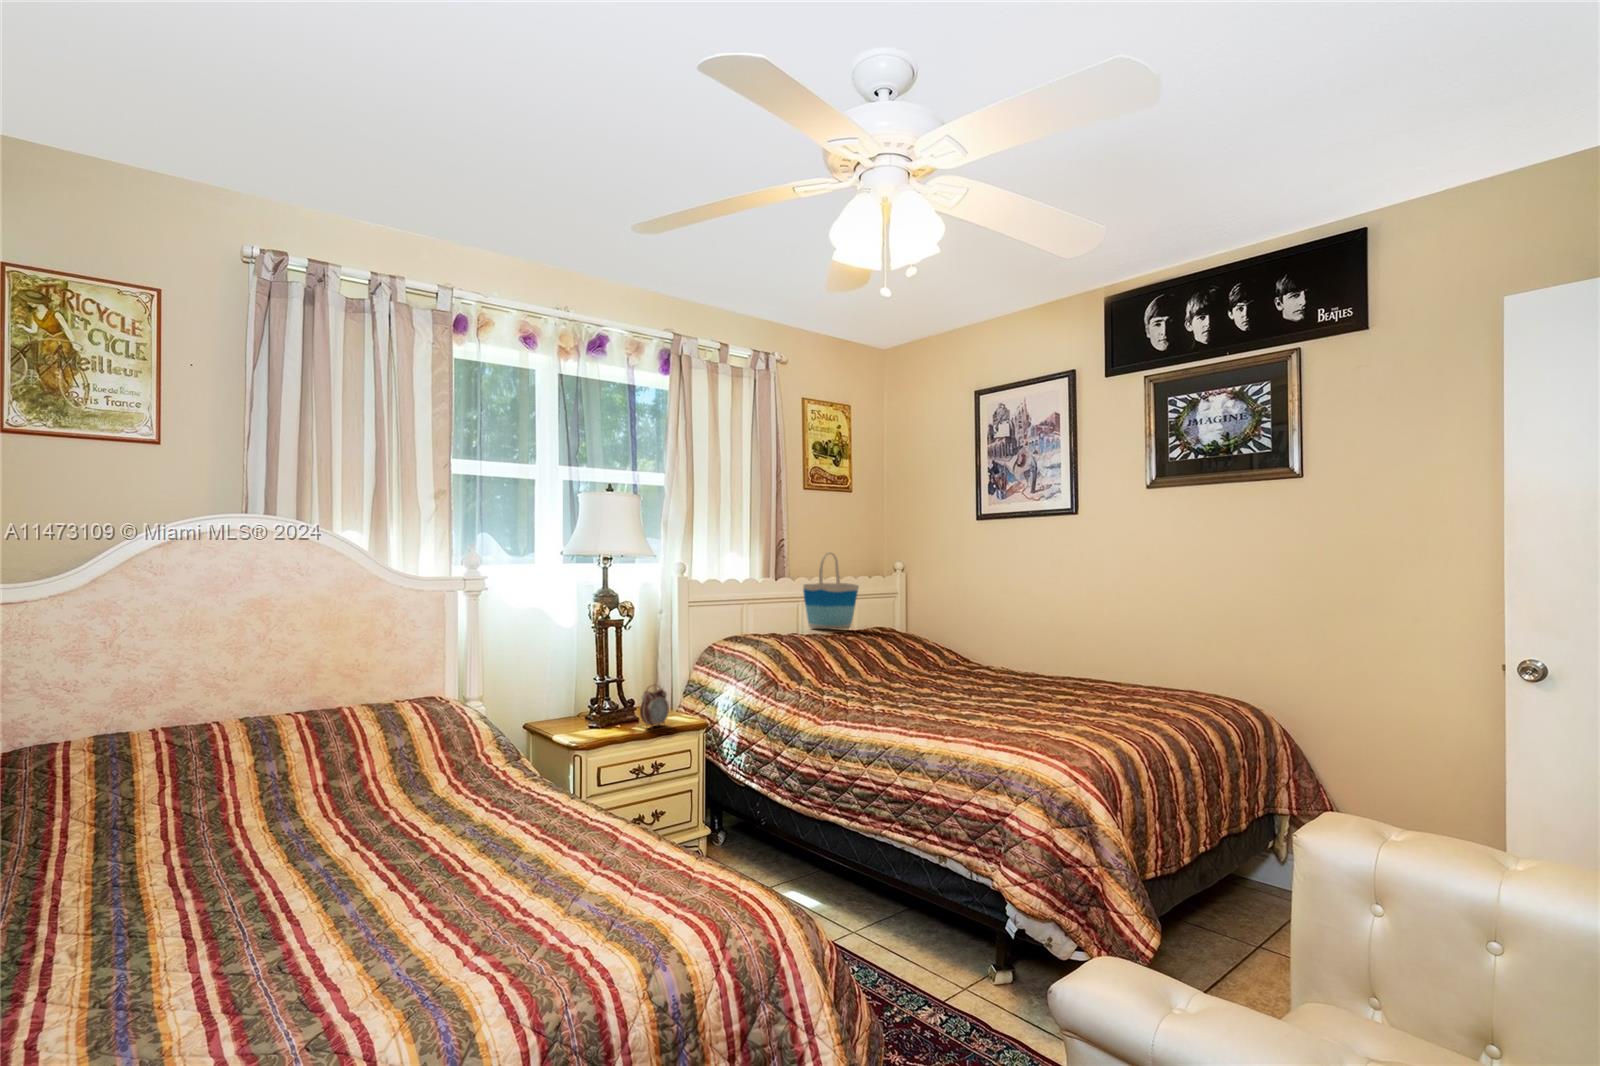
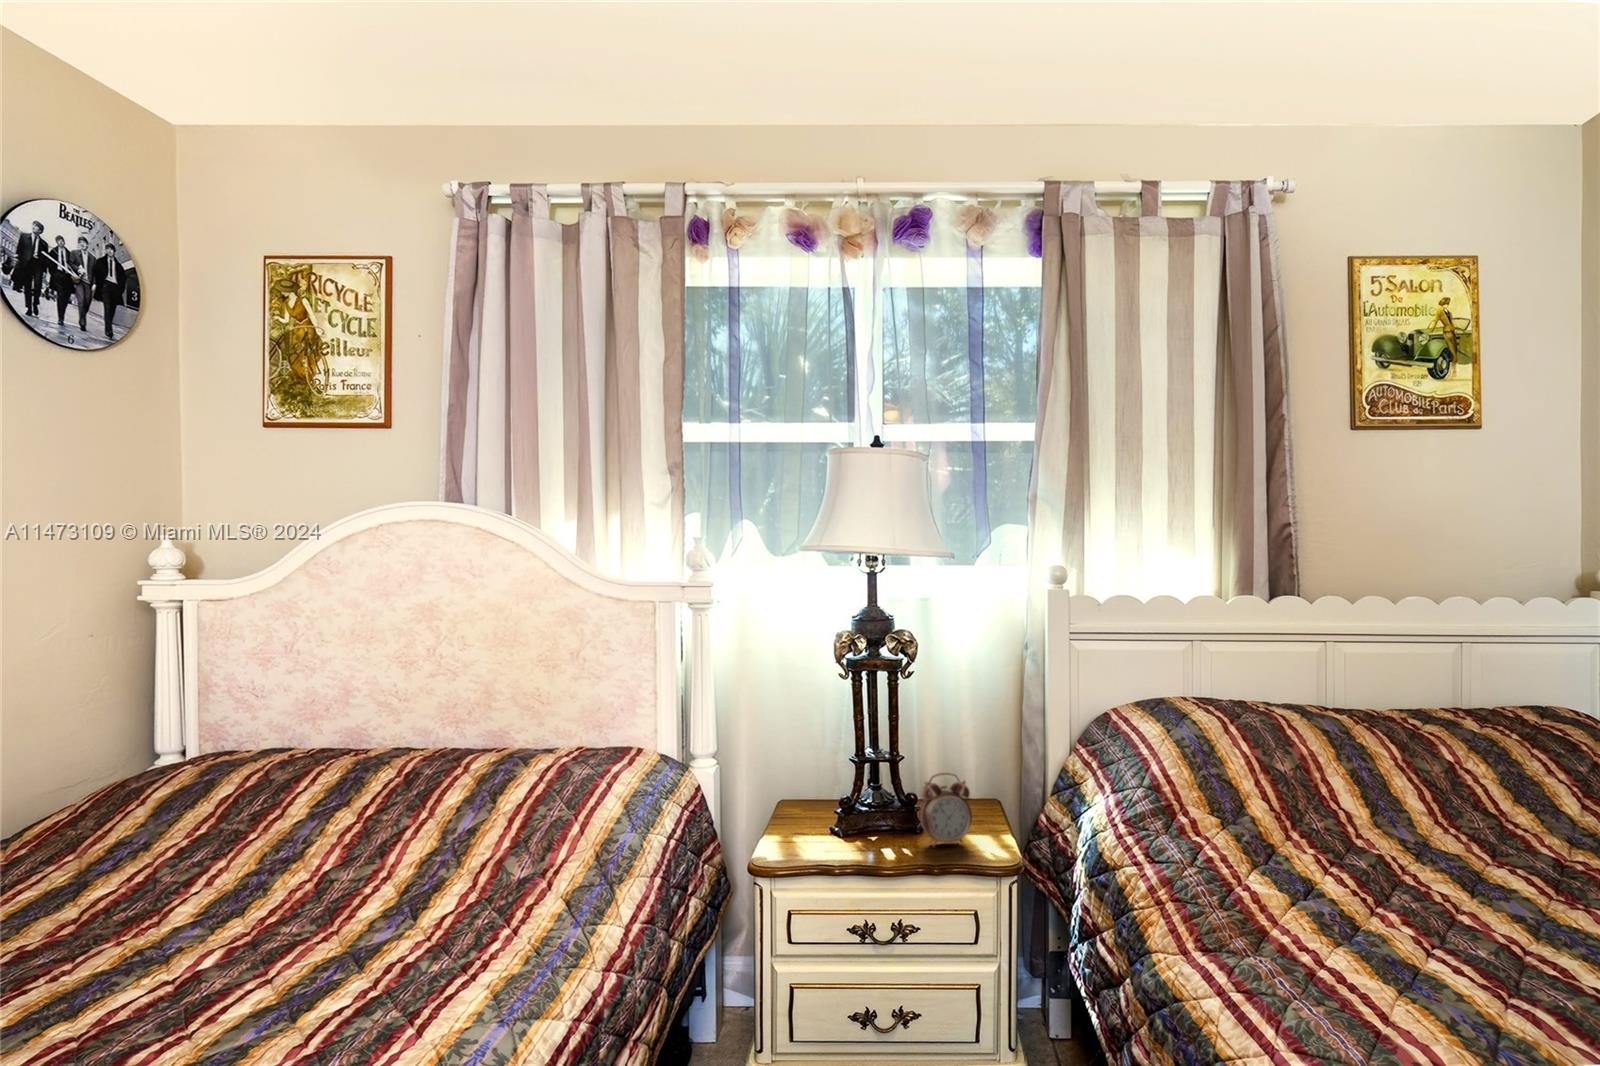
tote bag: present [803,553,859,629] -> none [1322,552,1456,712]

